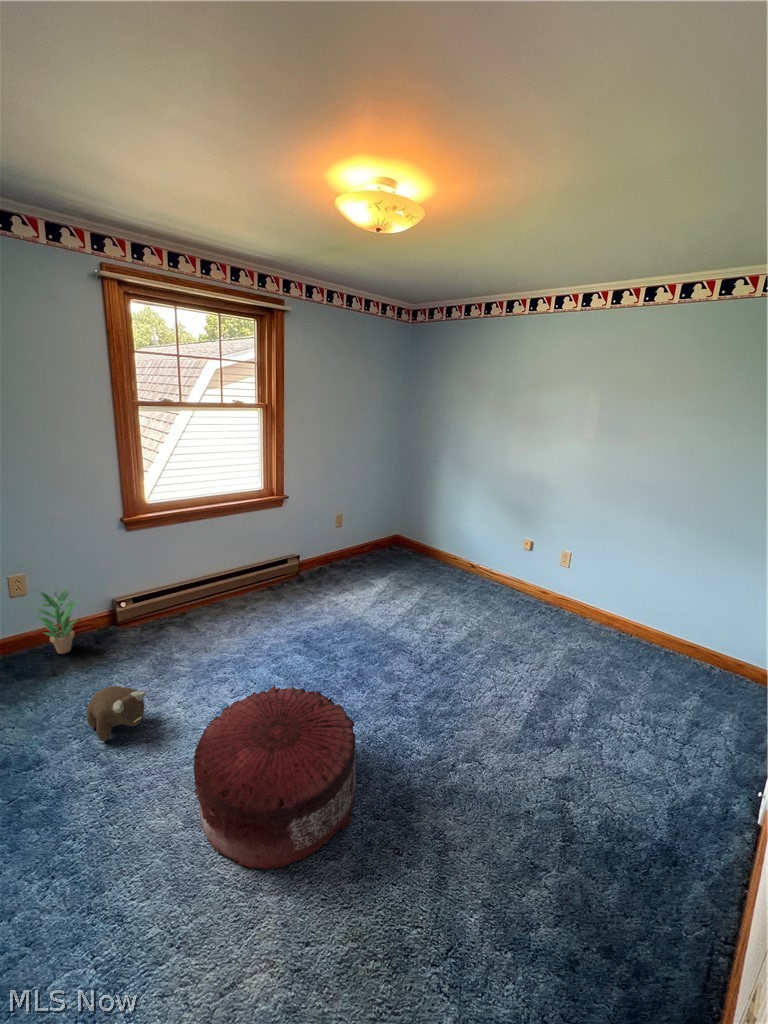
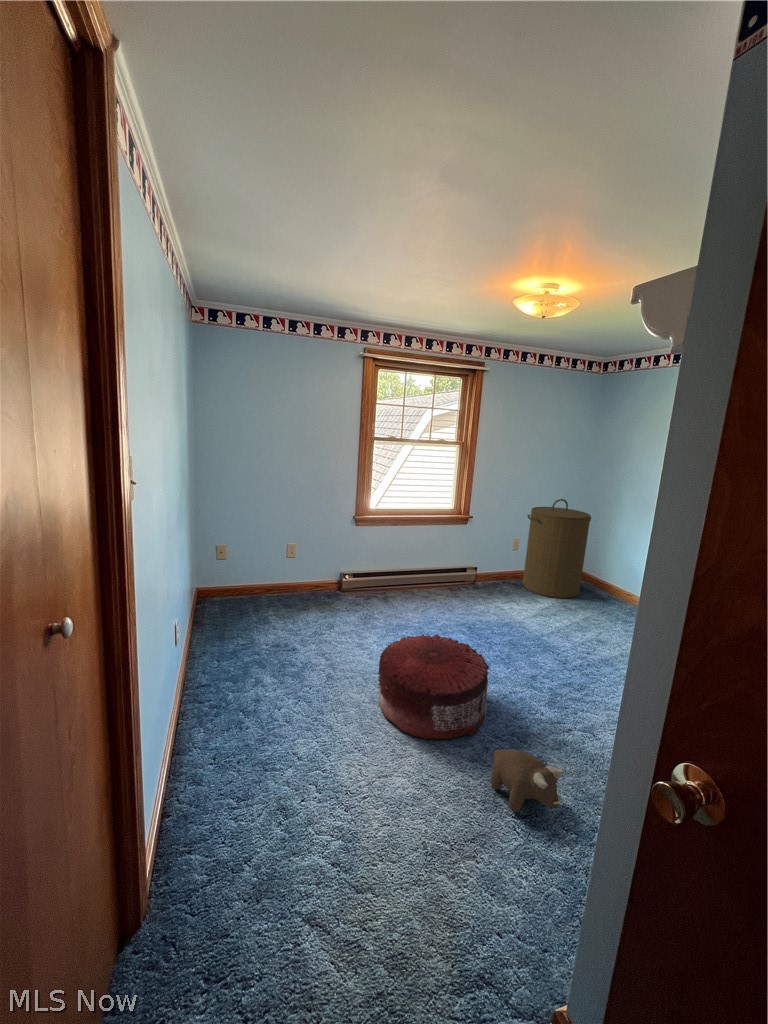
laundry hamper: none [351,466,416,576] -> present [523,499,591,598]
potted plant: present [37,590,78,654] -> none [299,555,324,600]
plush toy: present [87,686,145,741] -> present [491,749,564,812]

